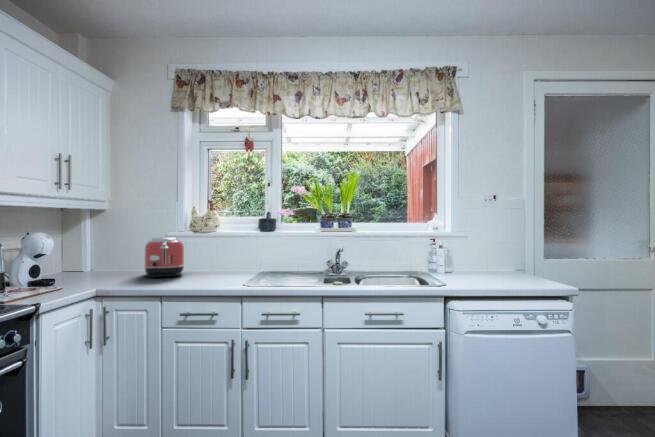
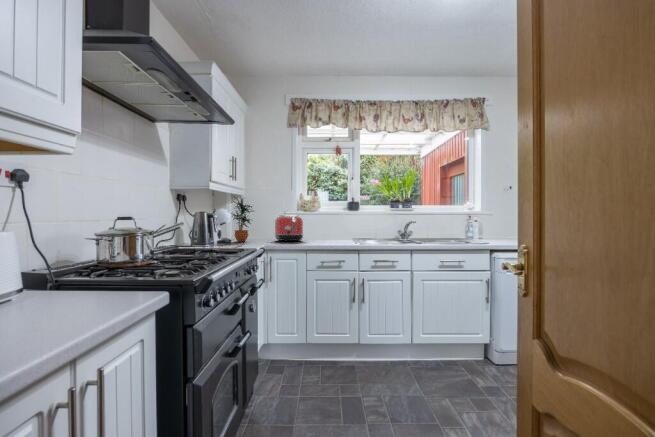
potted plant: none [75,210,117,276] -> present [233,198,252,242]

